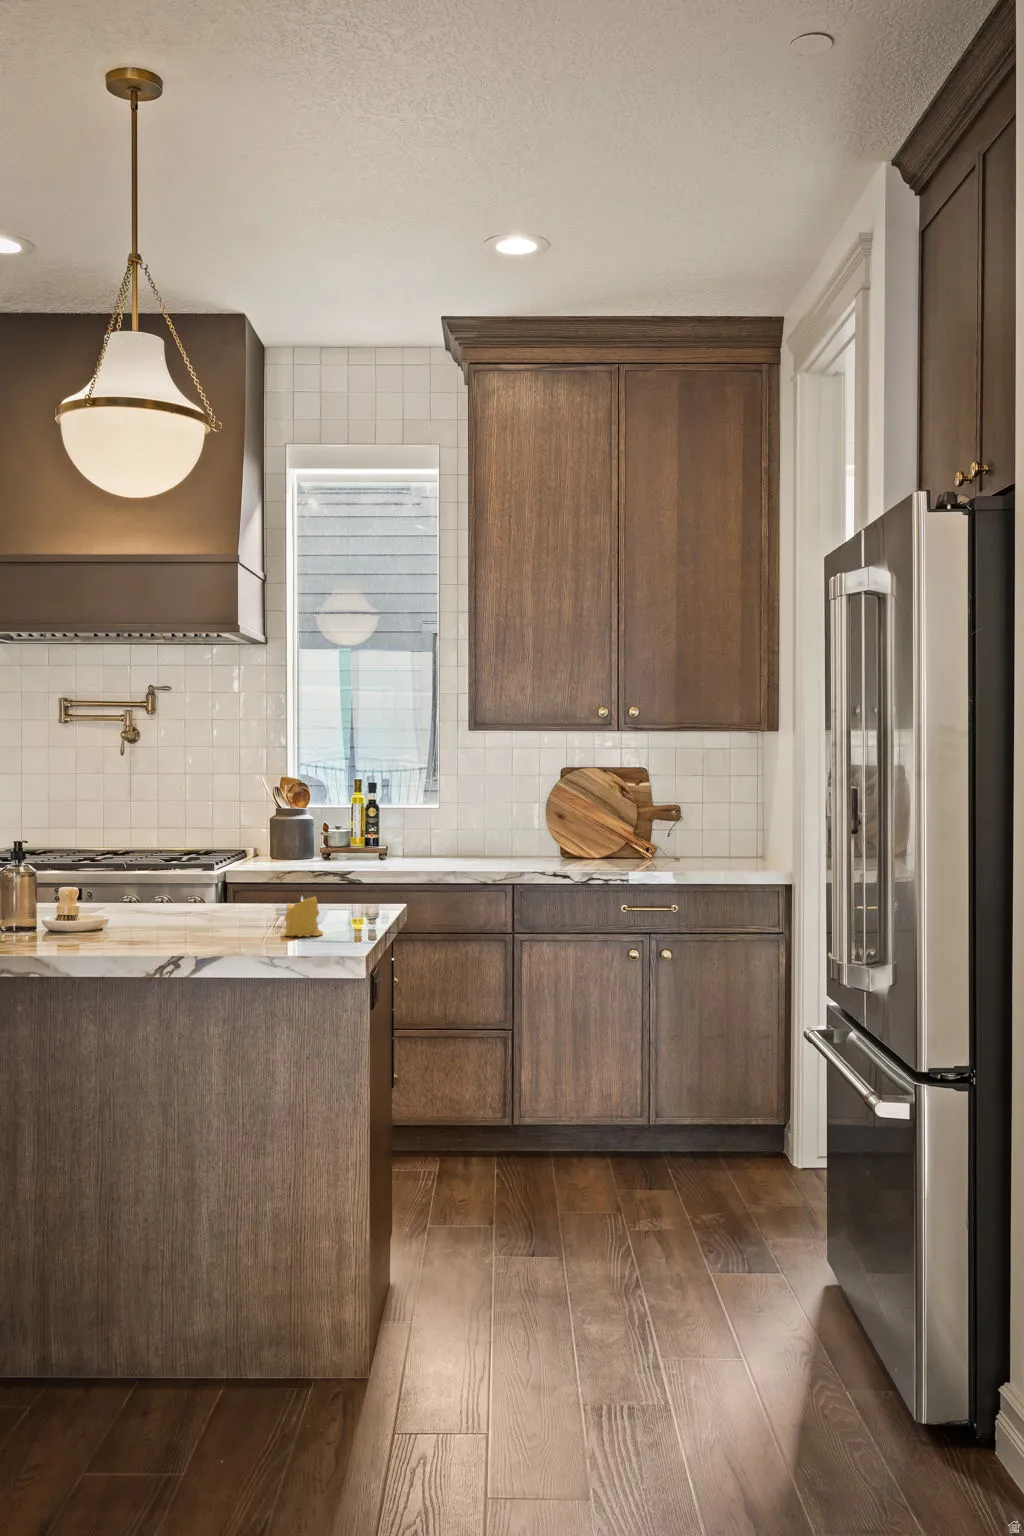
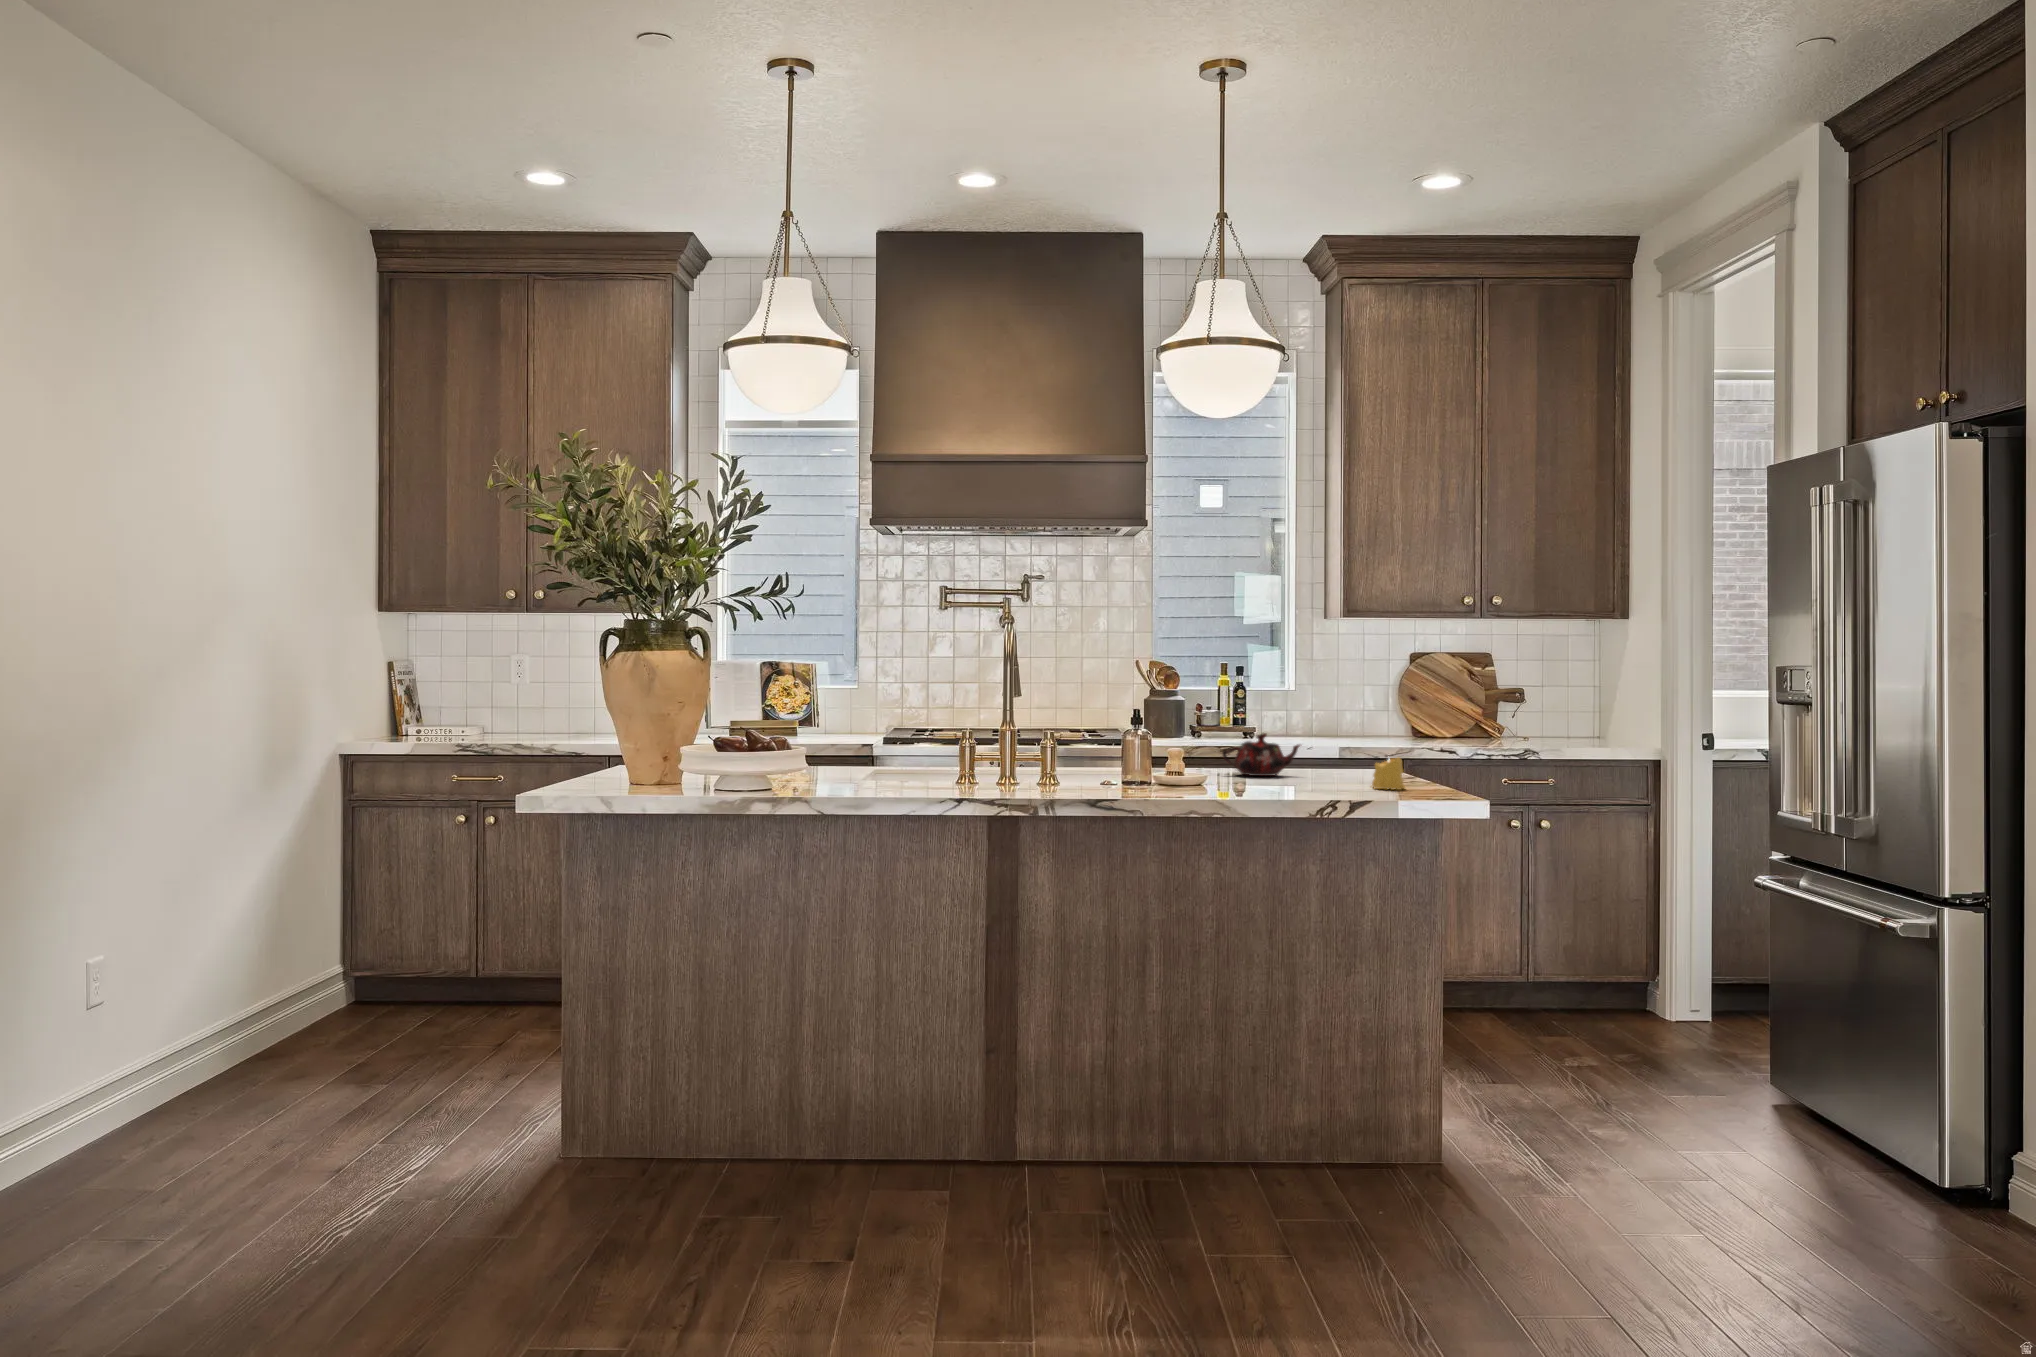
teapot: none [172,865,265,915] -> present [1222,733,1300,776]

